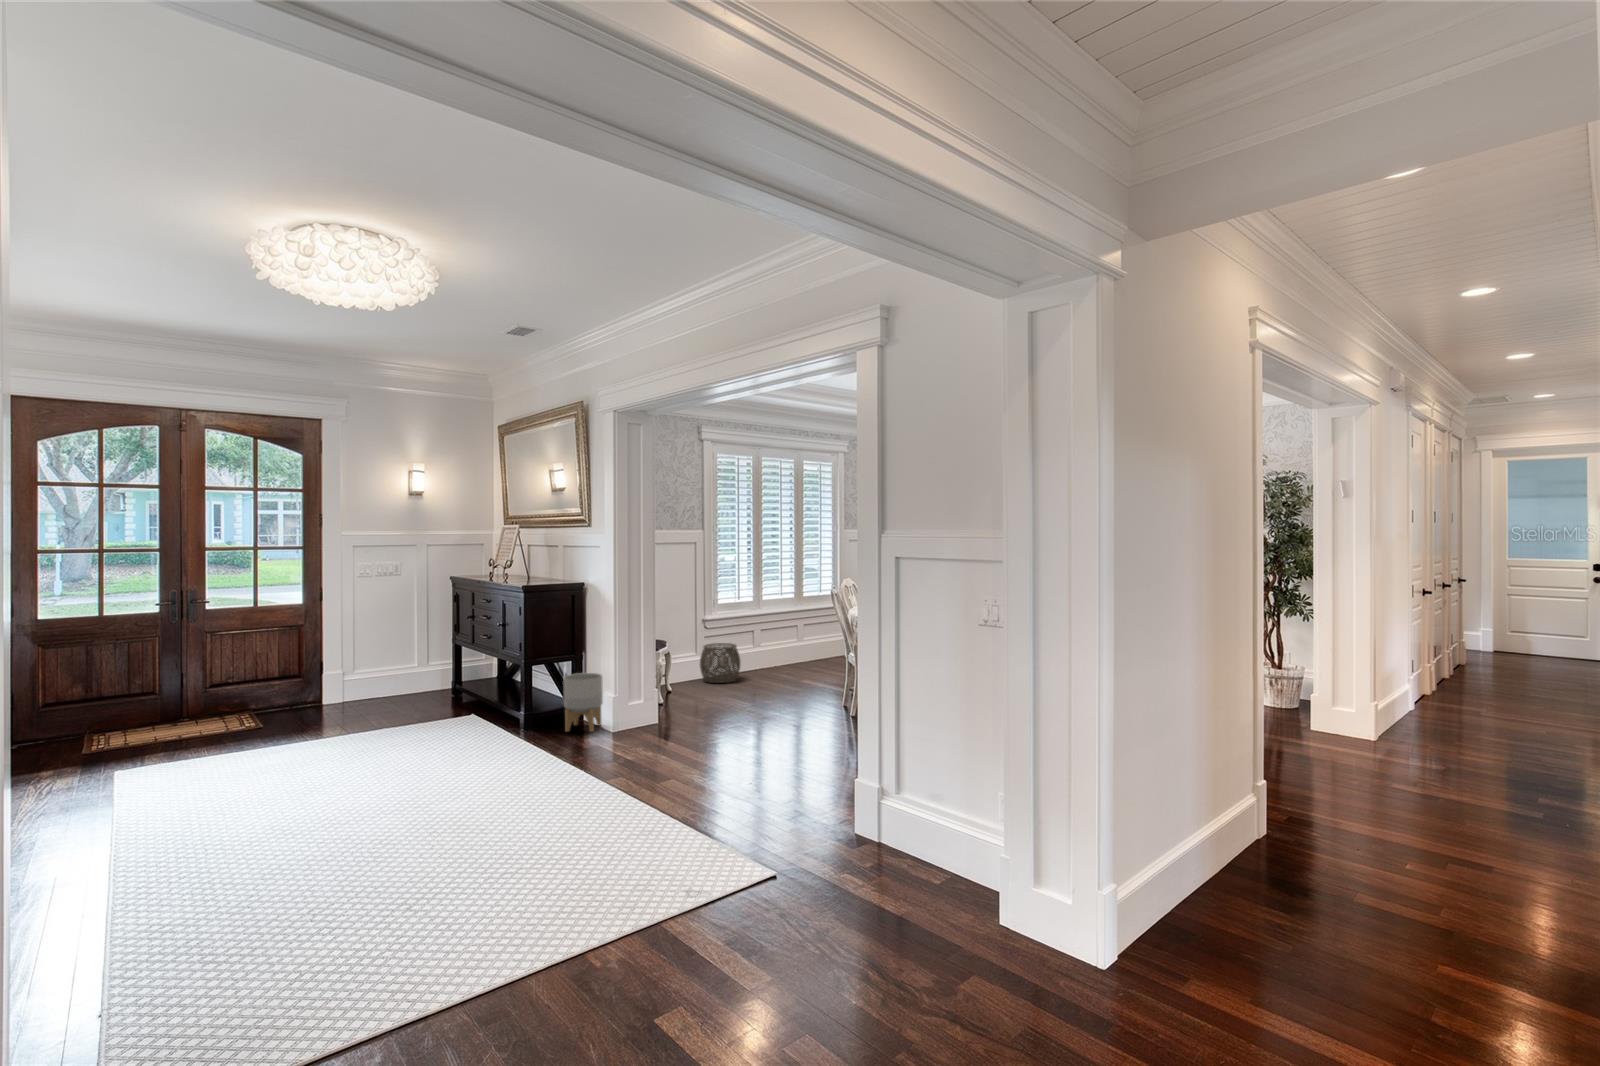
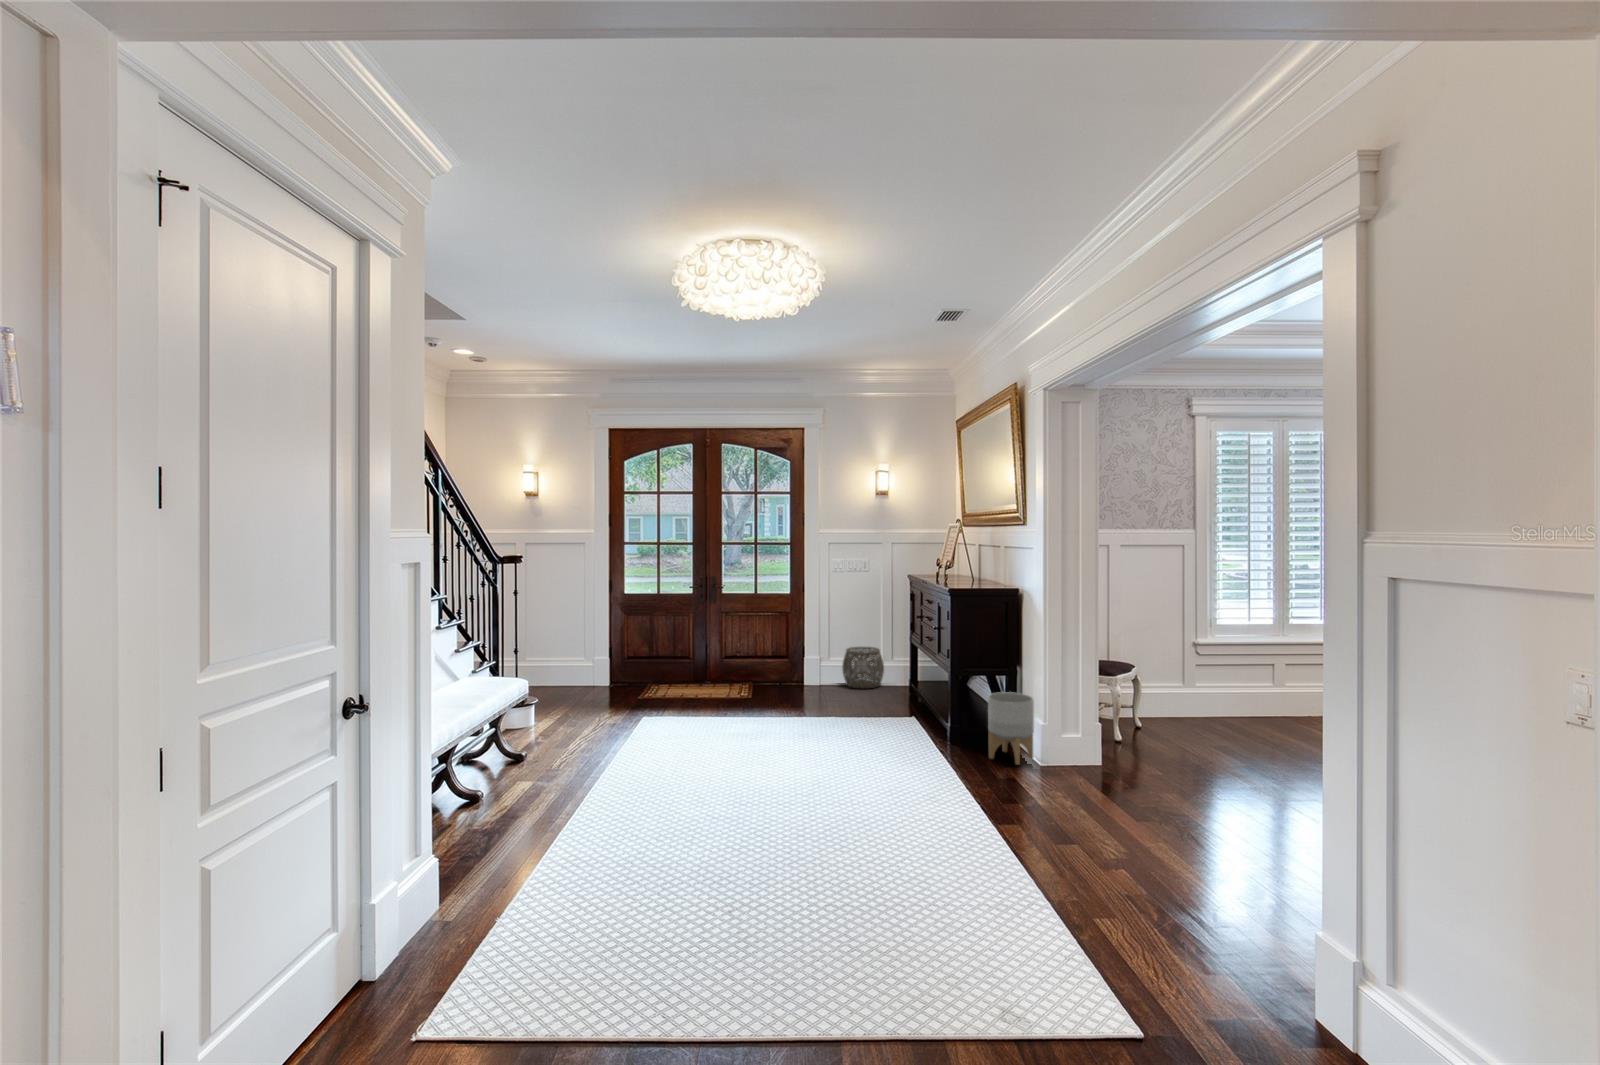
woven basket: present [700,643,740,683] -> present [842,647,884,688]

